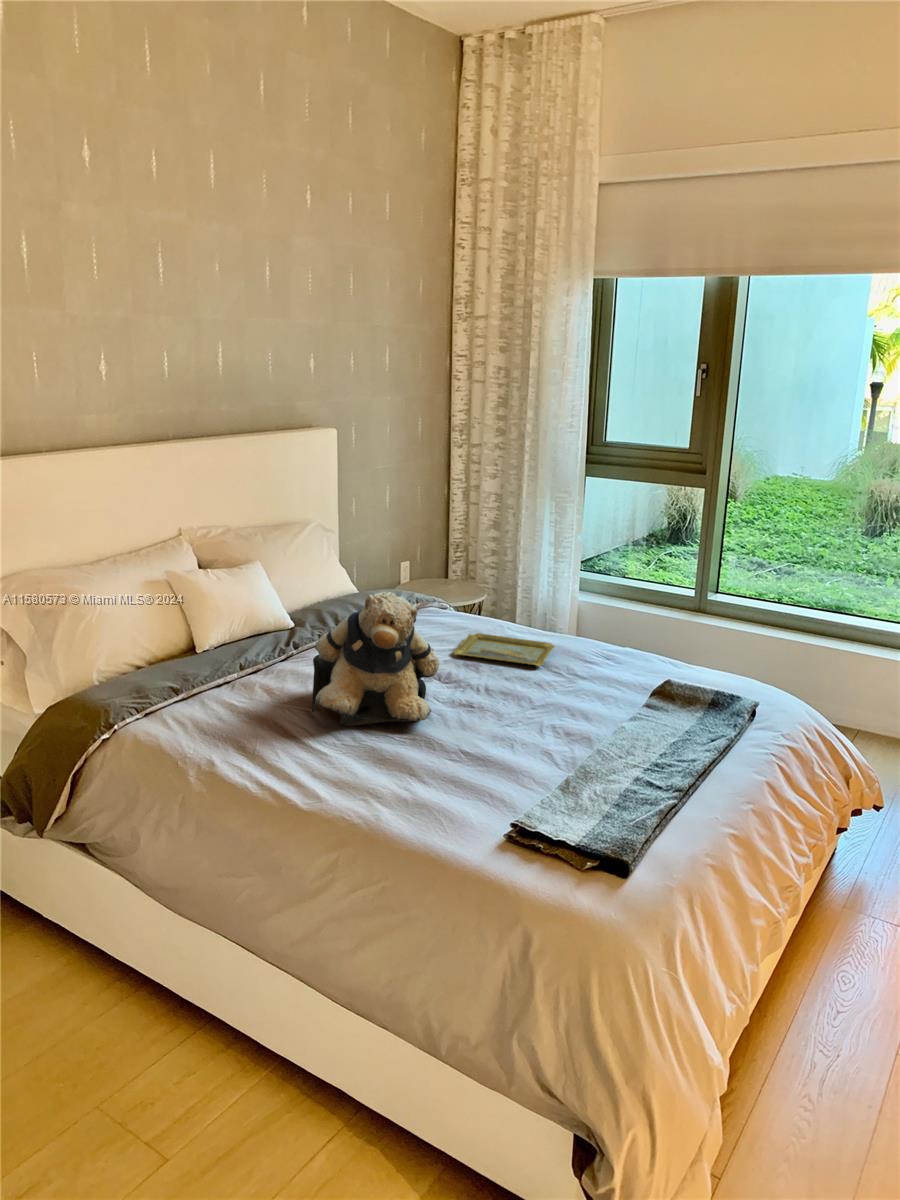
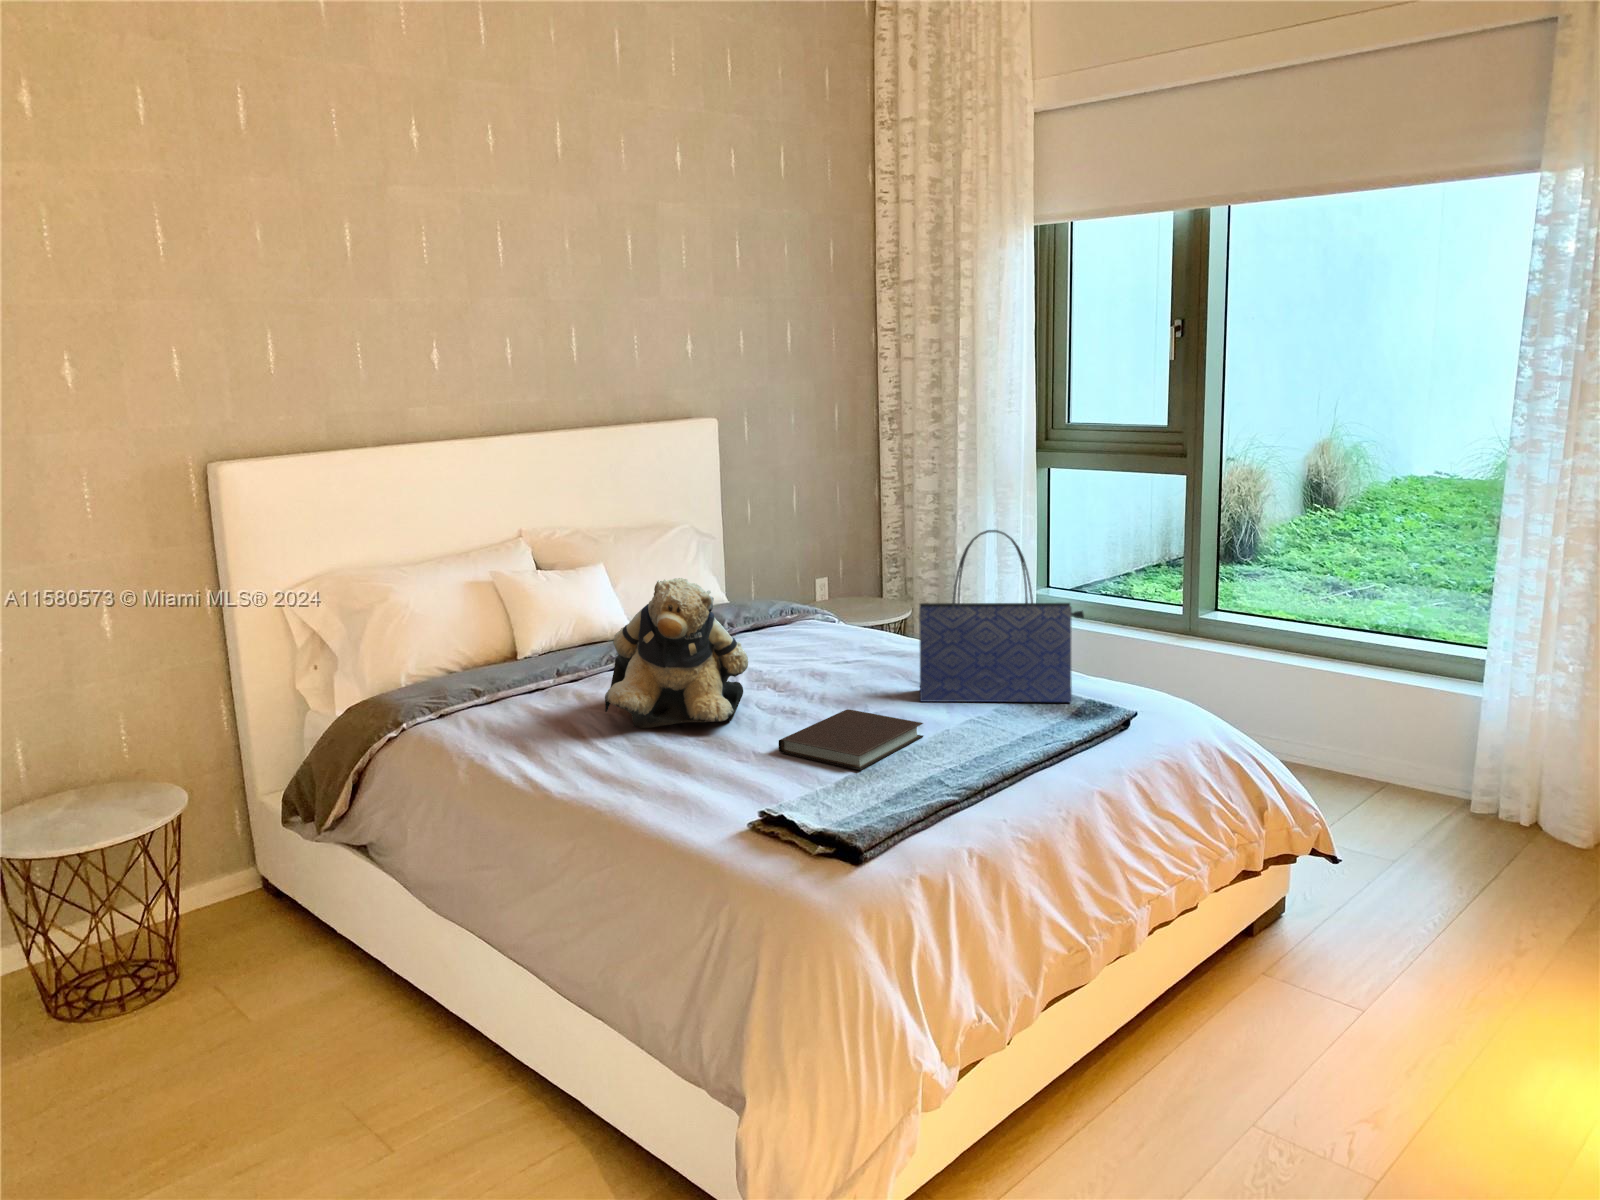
tote bag: none [567,548,710,693] -> present [919,530,1084,702]
tray: present [454,633,555,666] -> none [803,642,926,674]
notebook: none [484,705,599,769] -> present [779,709,923,770]

